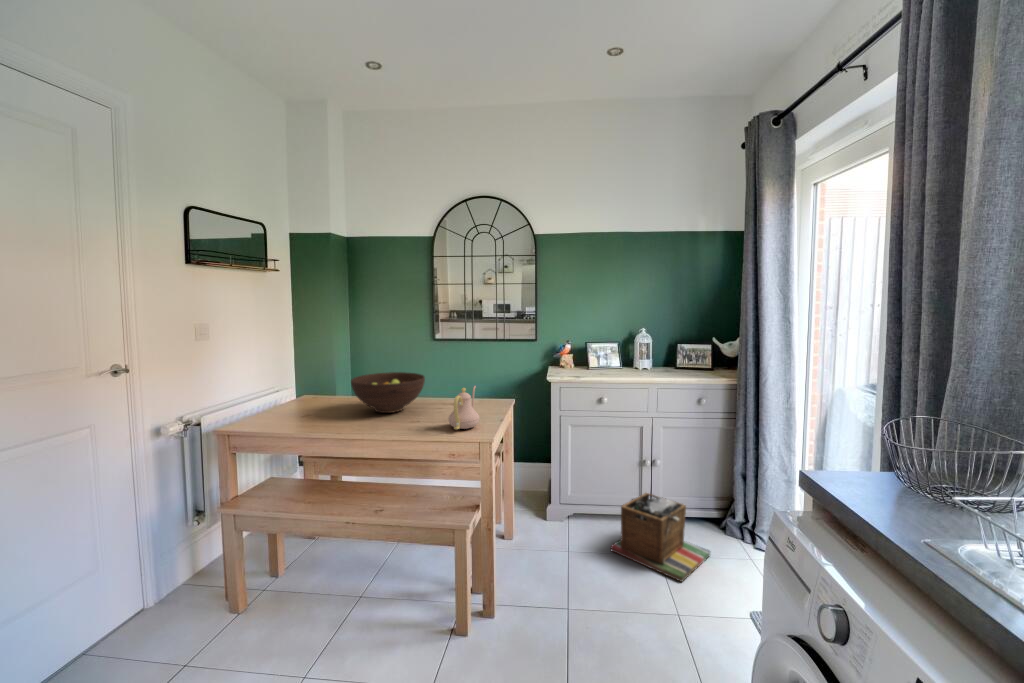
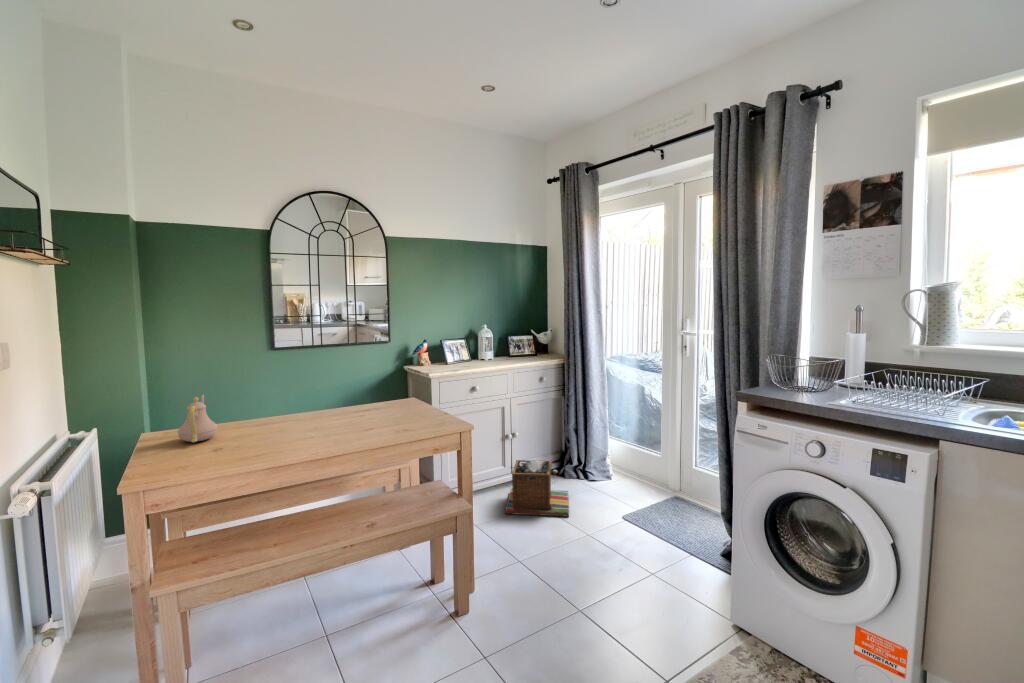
fruit bowl: present [351,372,425,413] -> none [267,382,355,429]
teapot: present [449,386,479,430] -> present [178,395,218,442]

